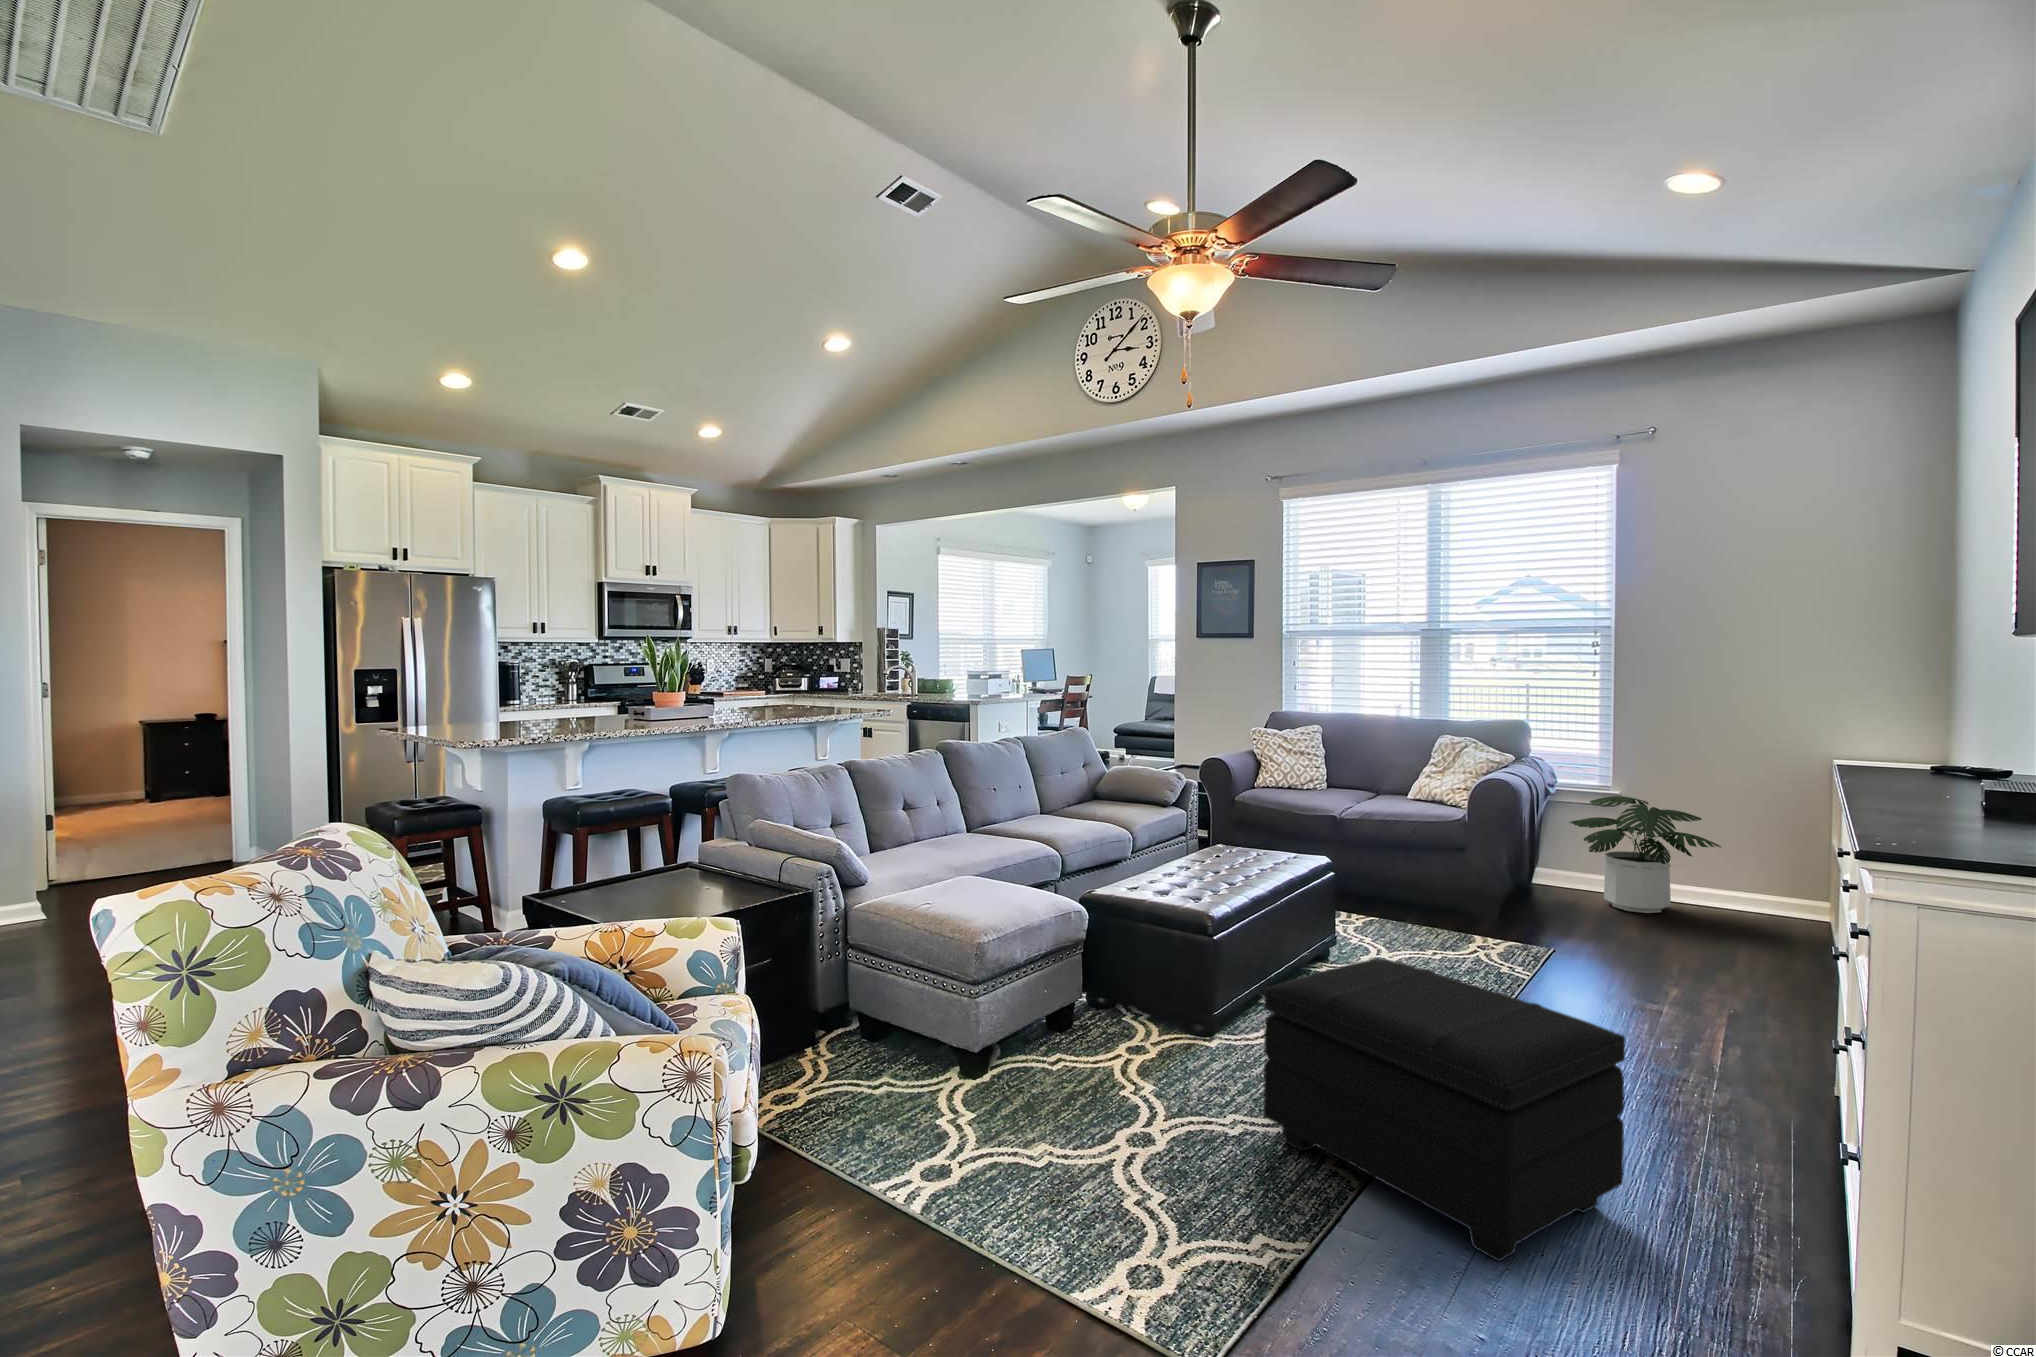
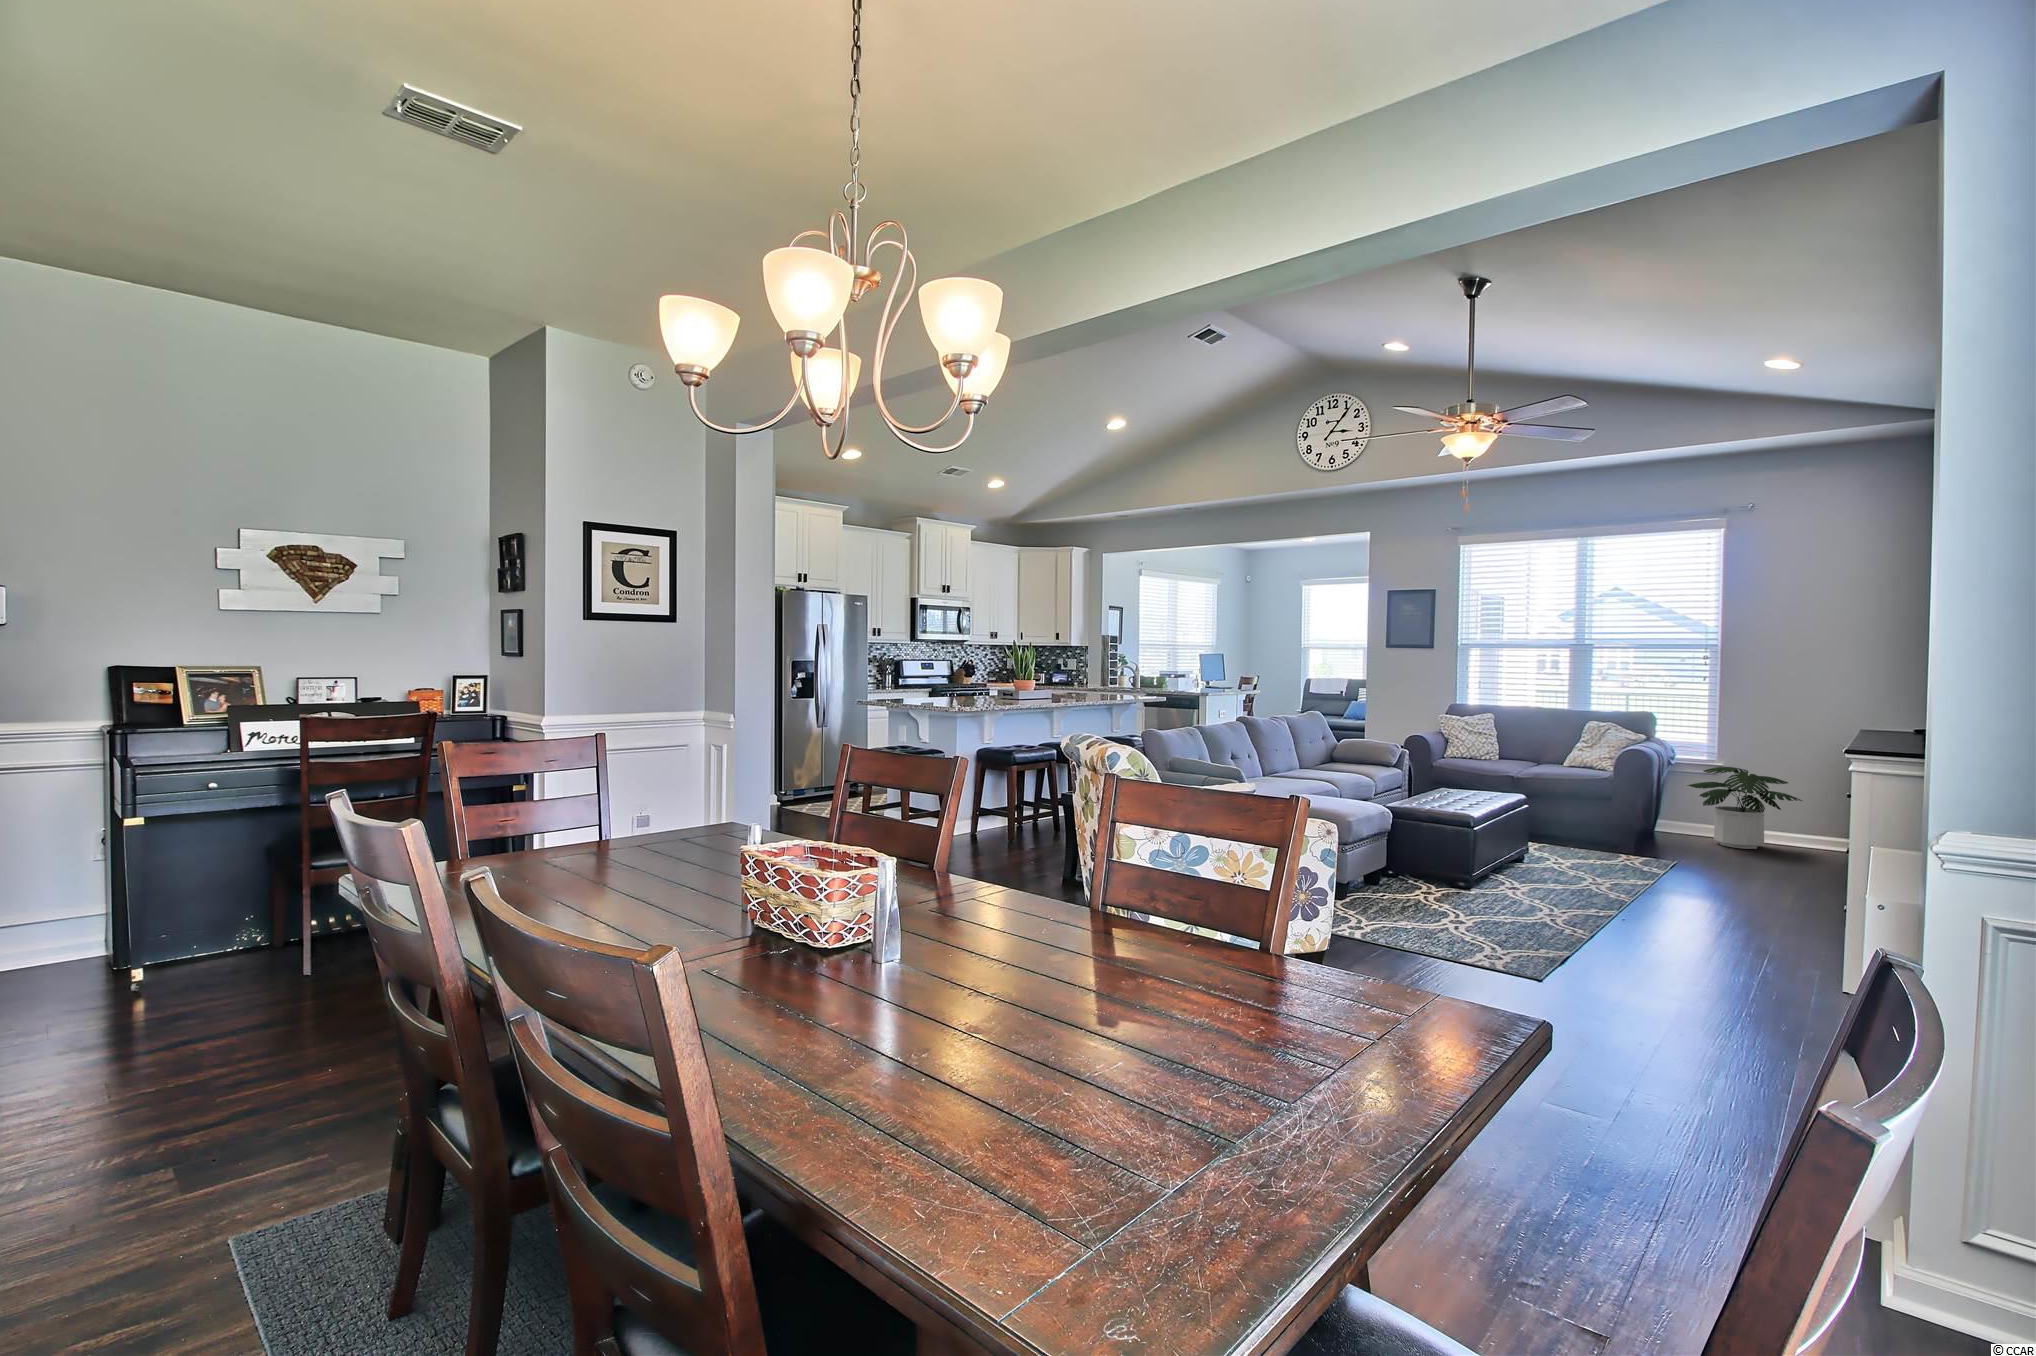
footstool: present [1264,958,1625,1261] -> none [1525,839,1742,972]

